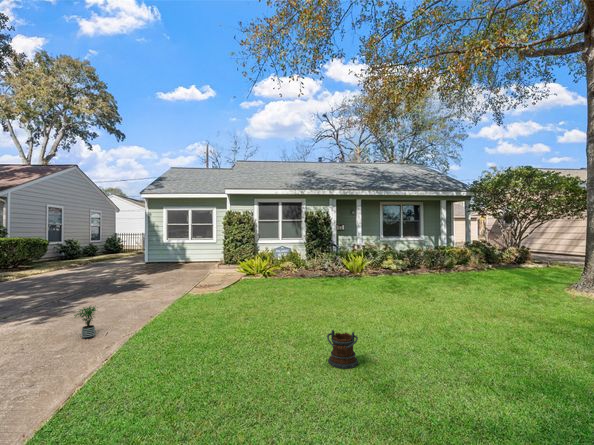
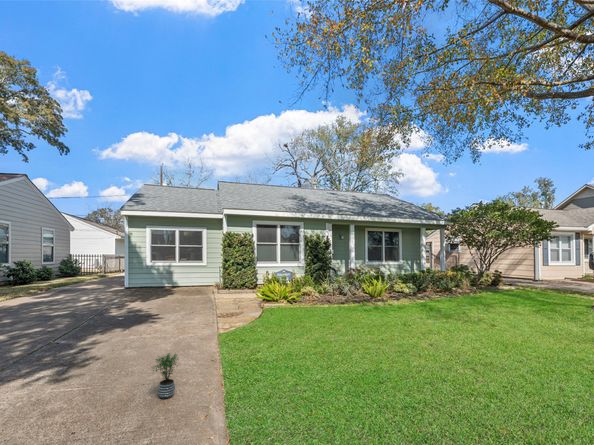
bucket: present [327,330,359,369] -> none [497,373,539,420]

